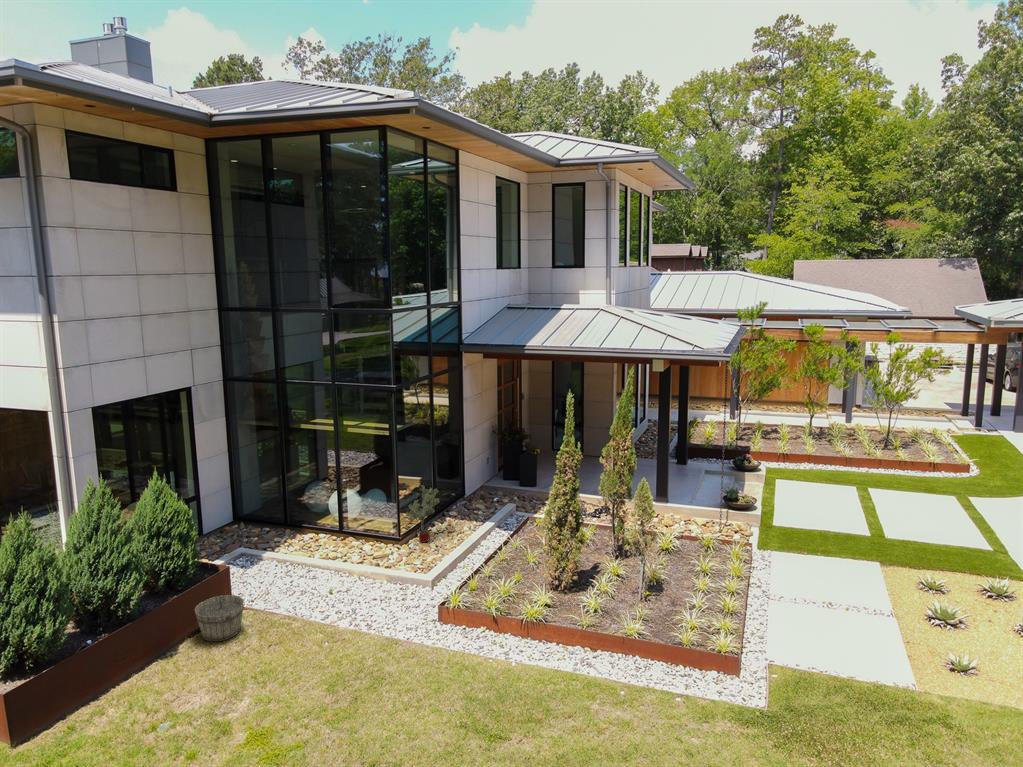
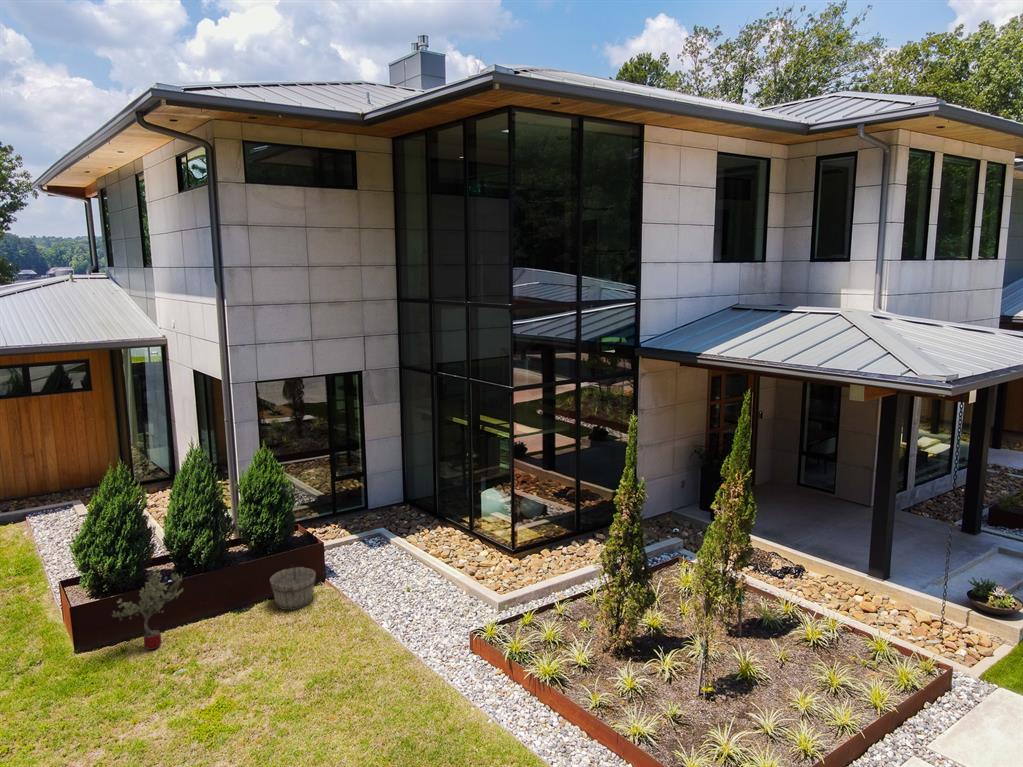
potted tree: present [406,485,439,543] -> present [112,568,183,650]

